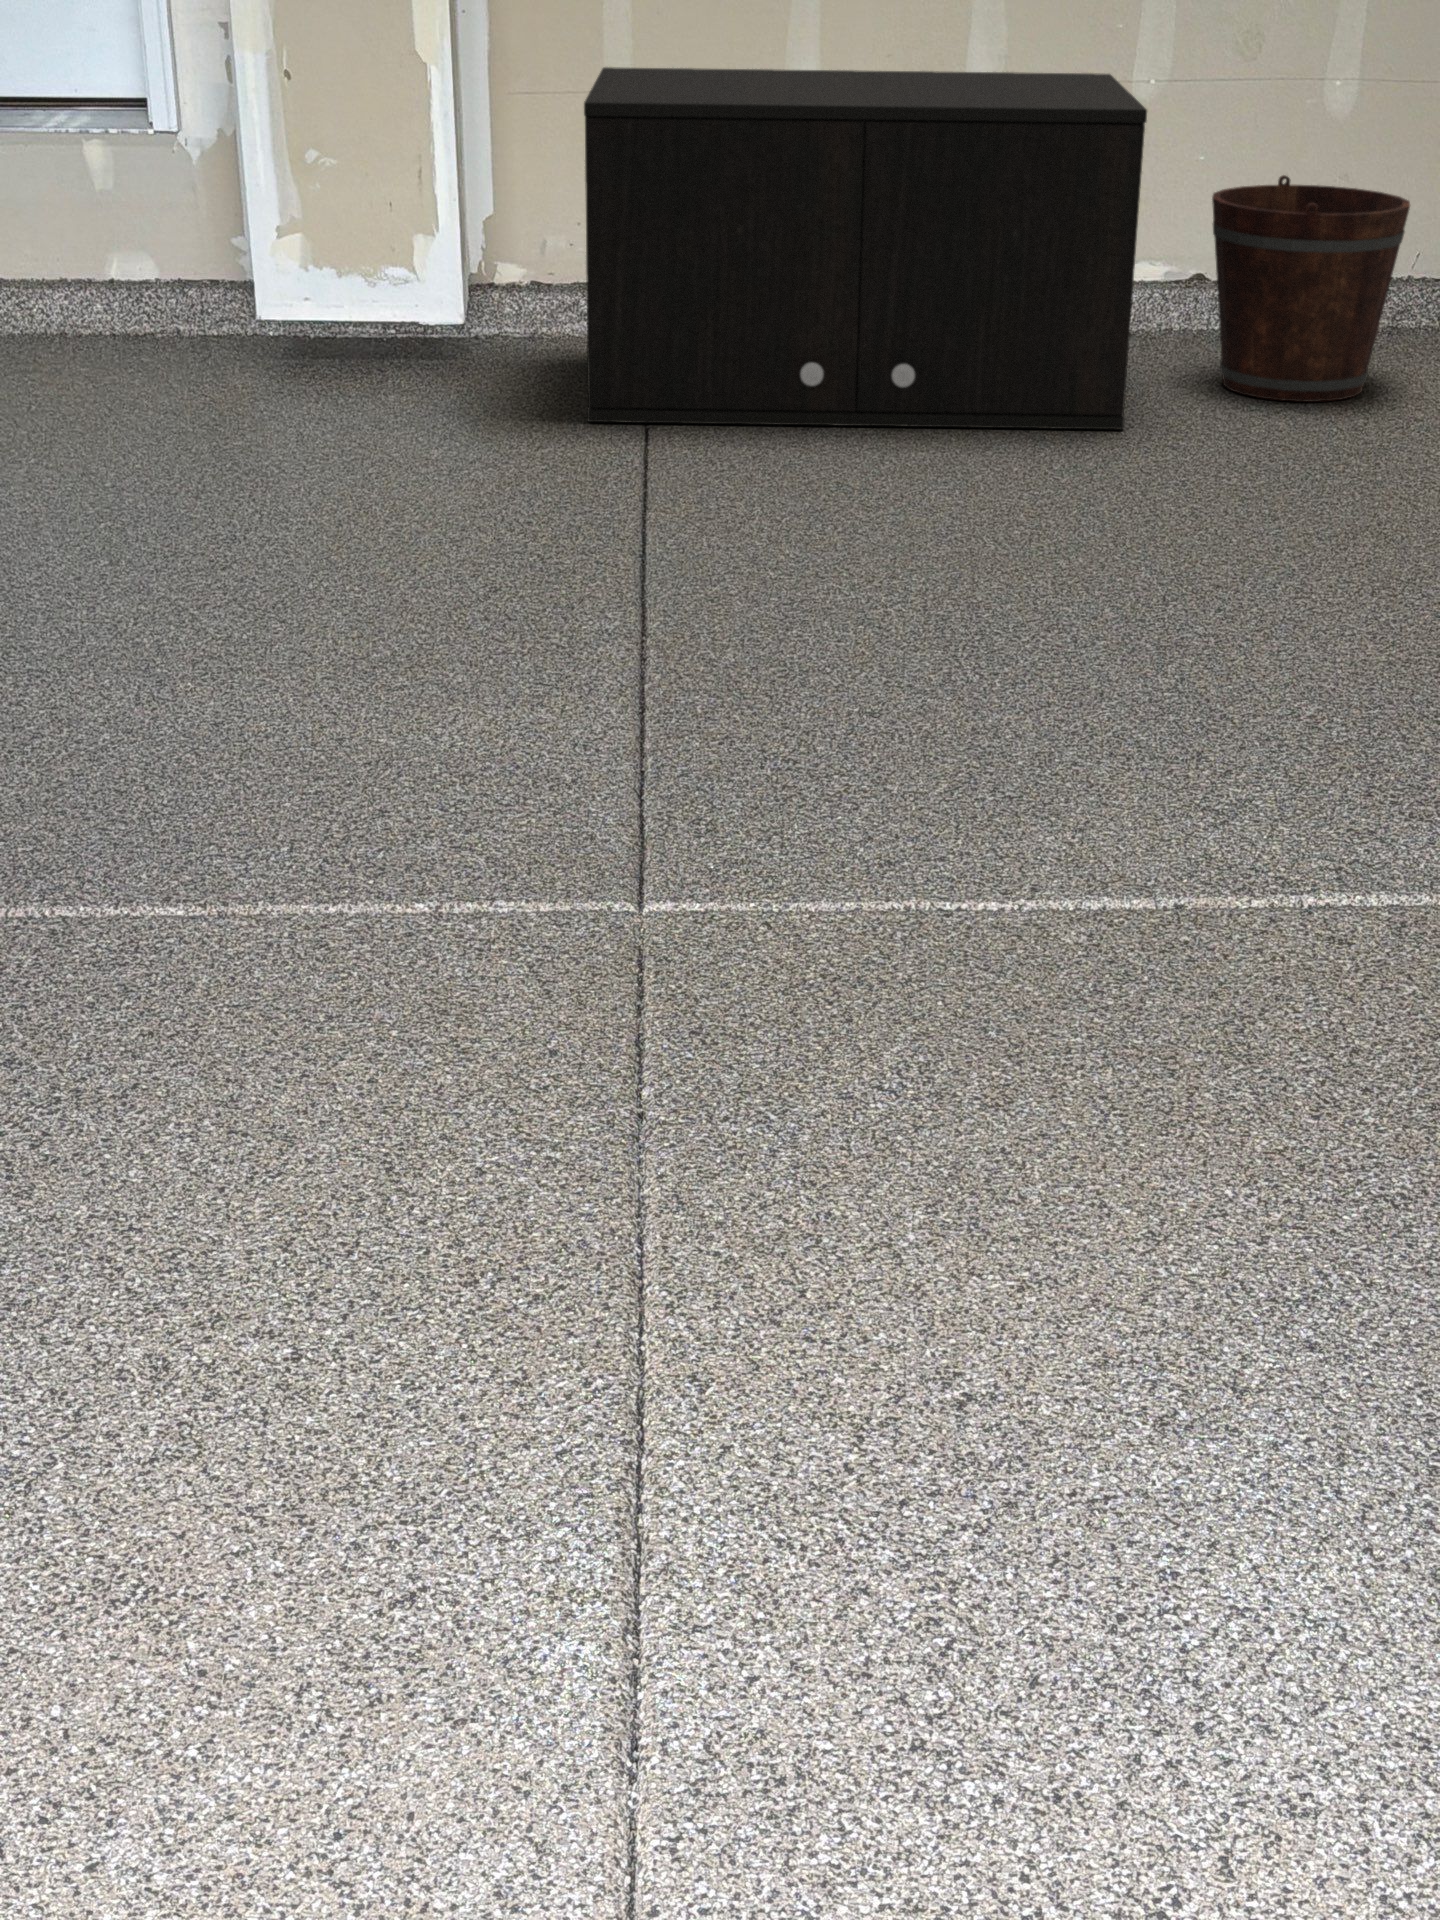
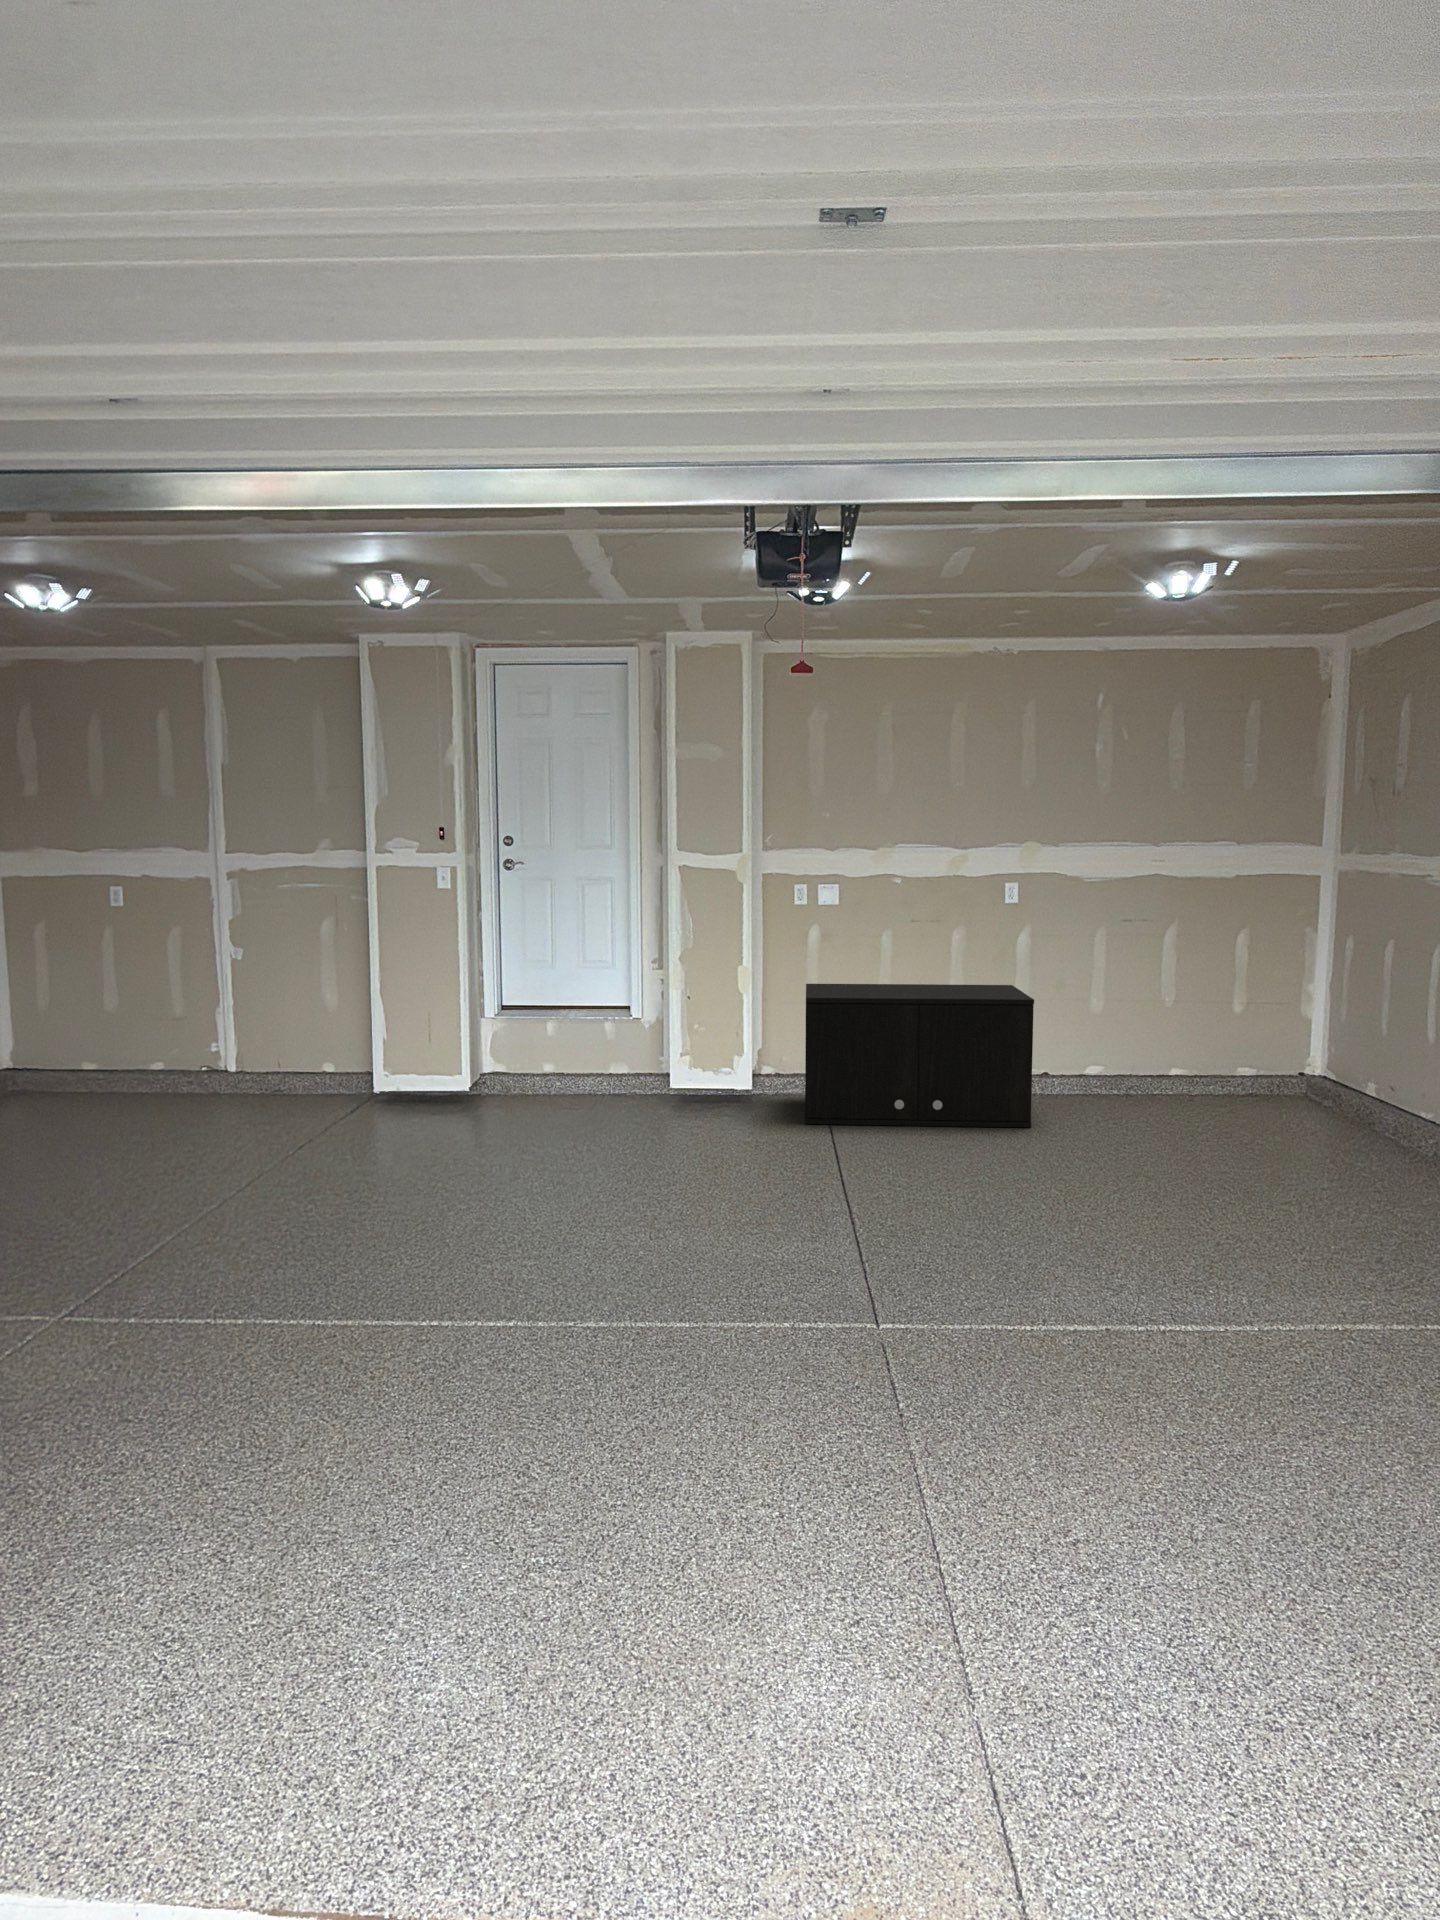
bucket: present [1212,175,1410,402] -> none [1058,1024,1143,1116]

